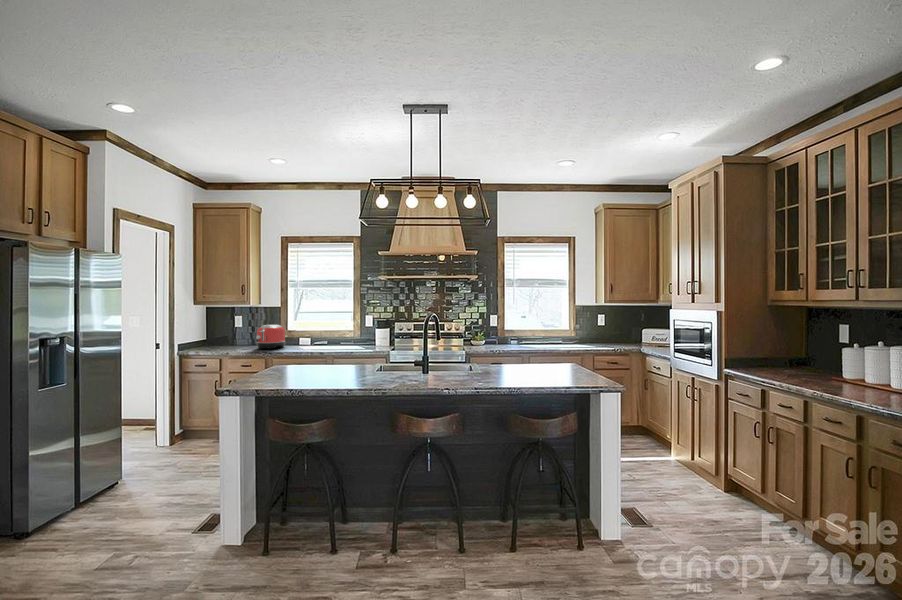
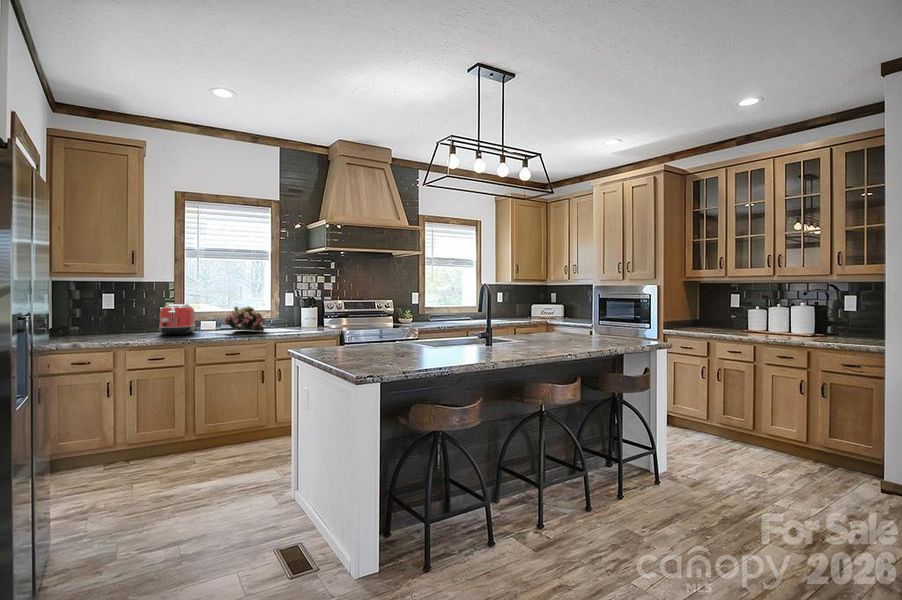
flower arrangement: none [301,327,336,348] -> present [222,306,265,331]

